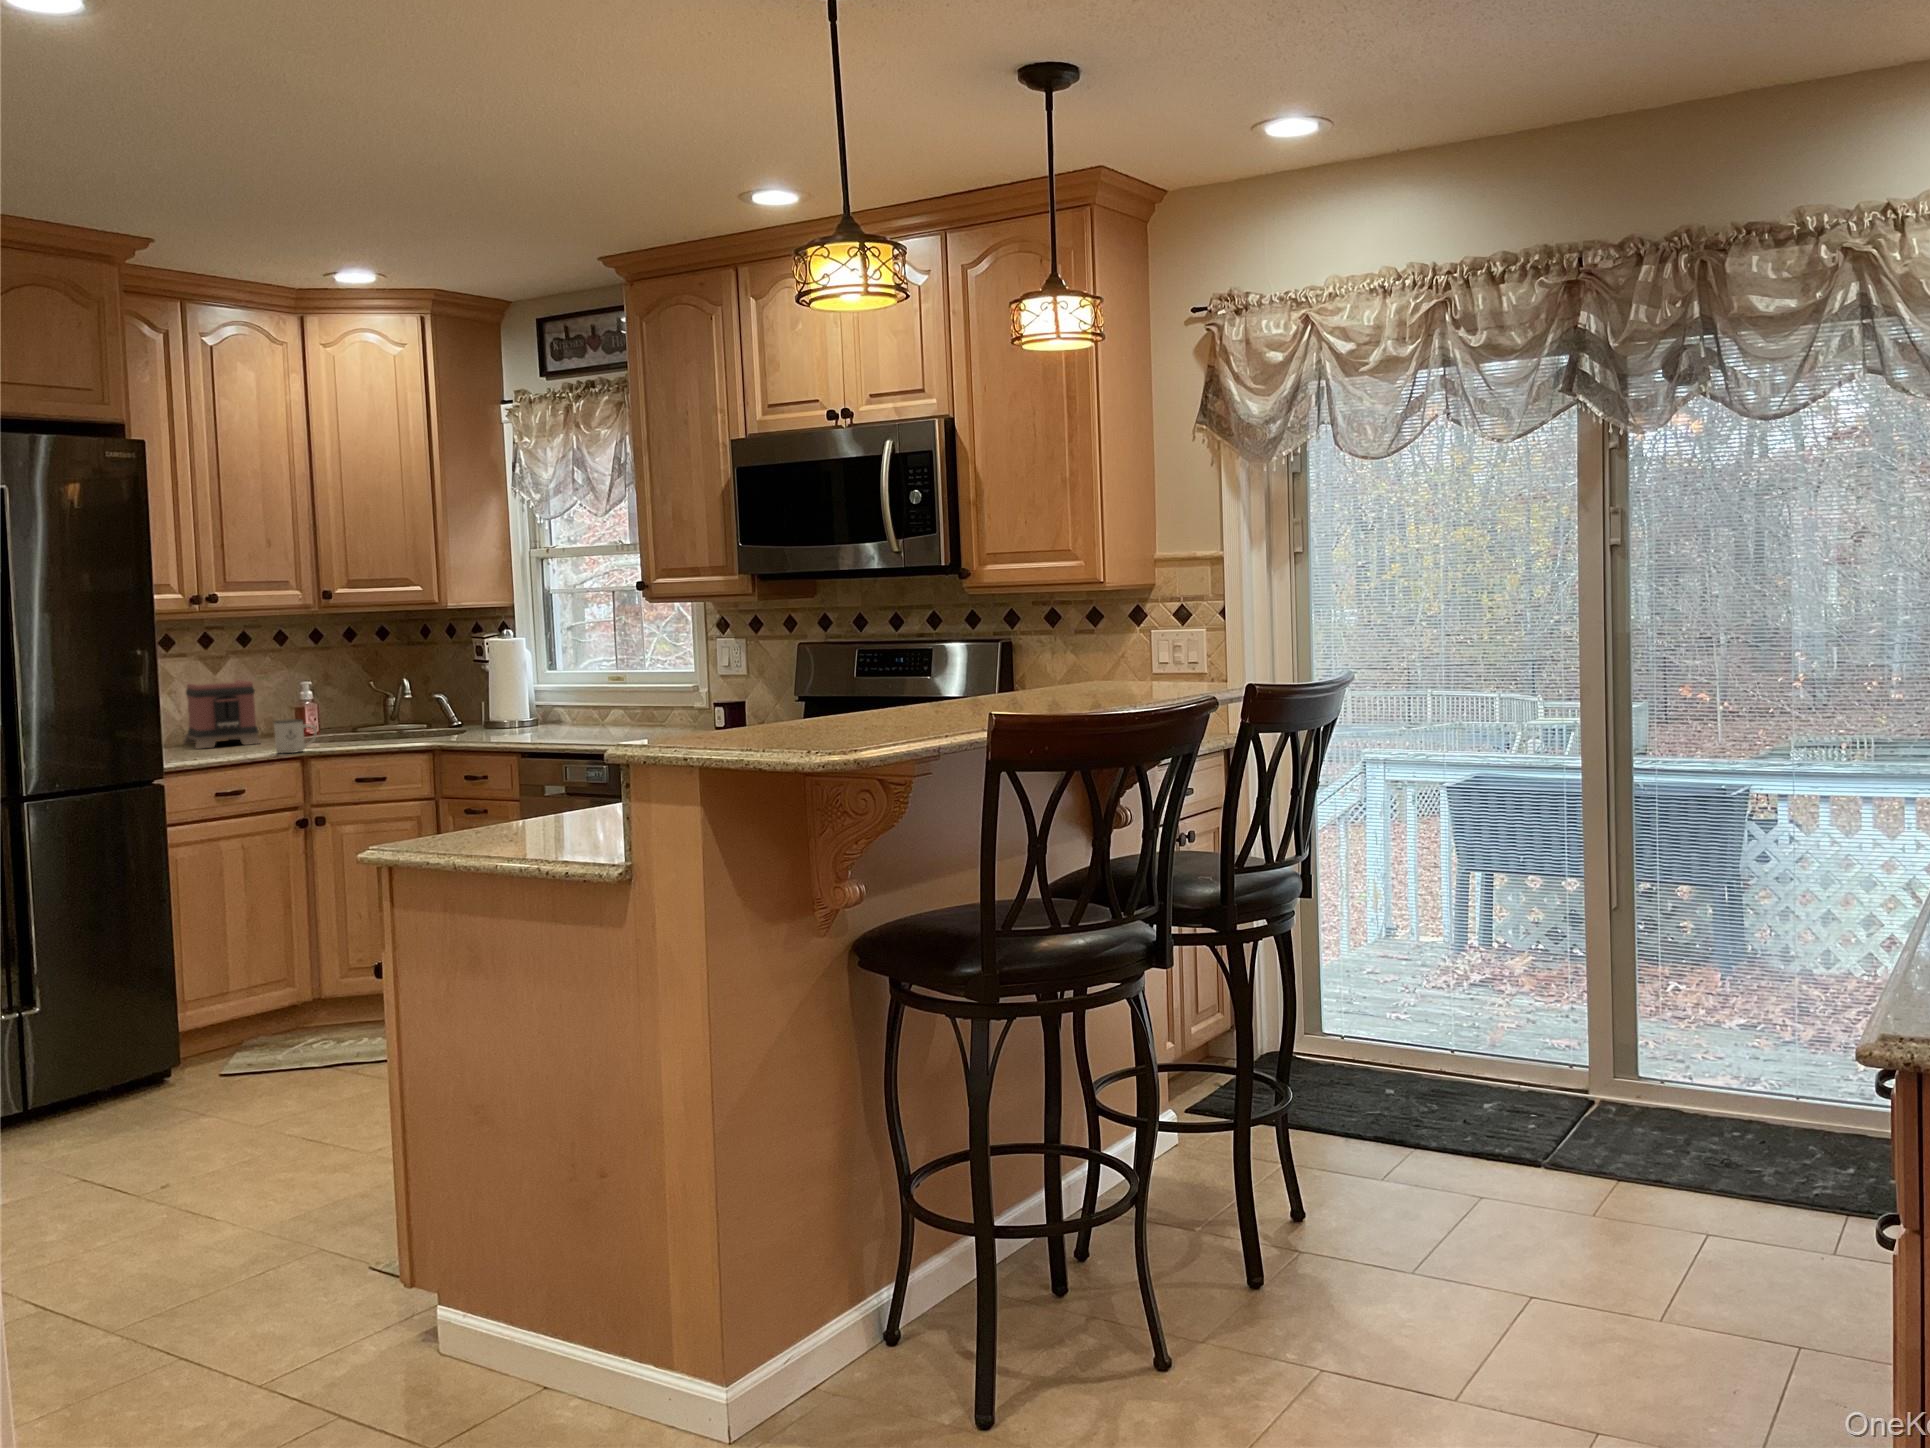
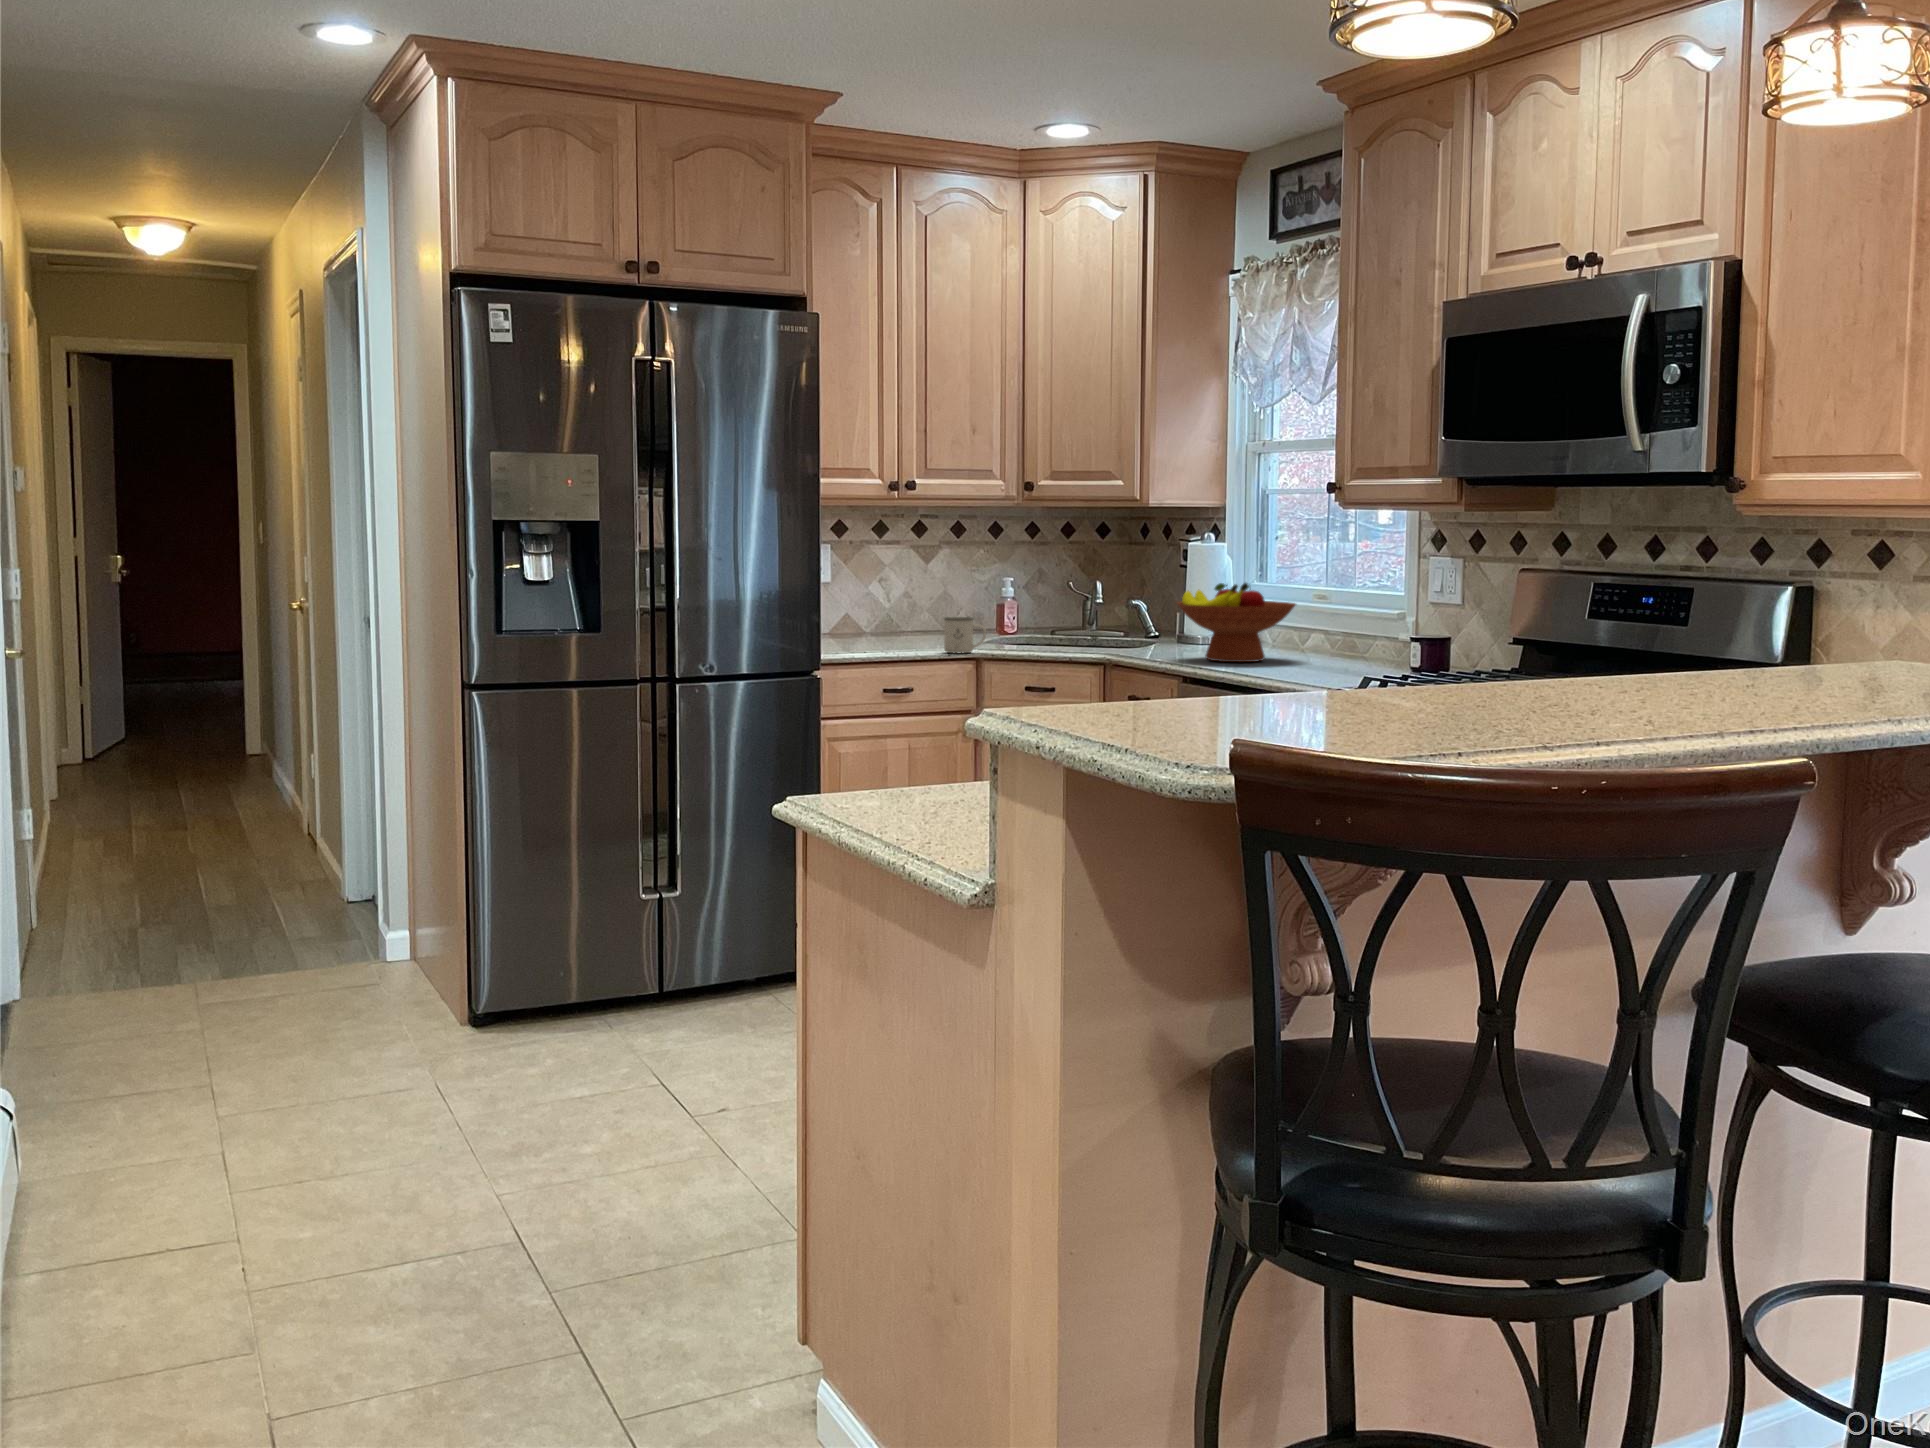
fruit bowl: none [504,668,610,737] -> present [1177,583,1296,662]
toaster: present [183,680,260,749] -> none [893,571,955,640]

